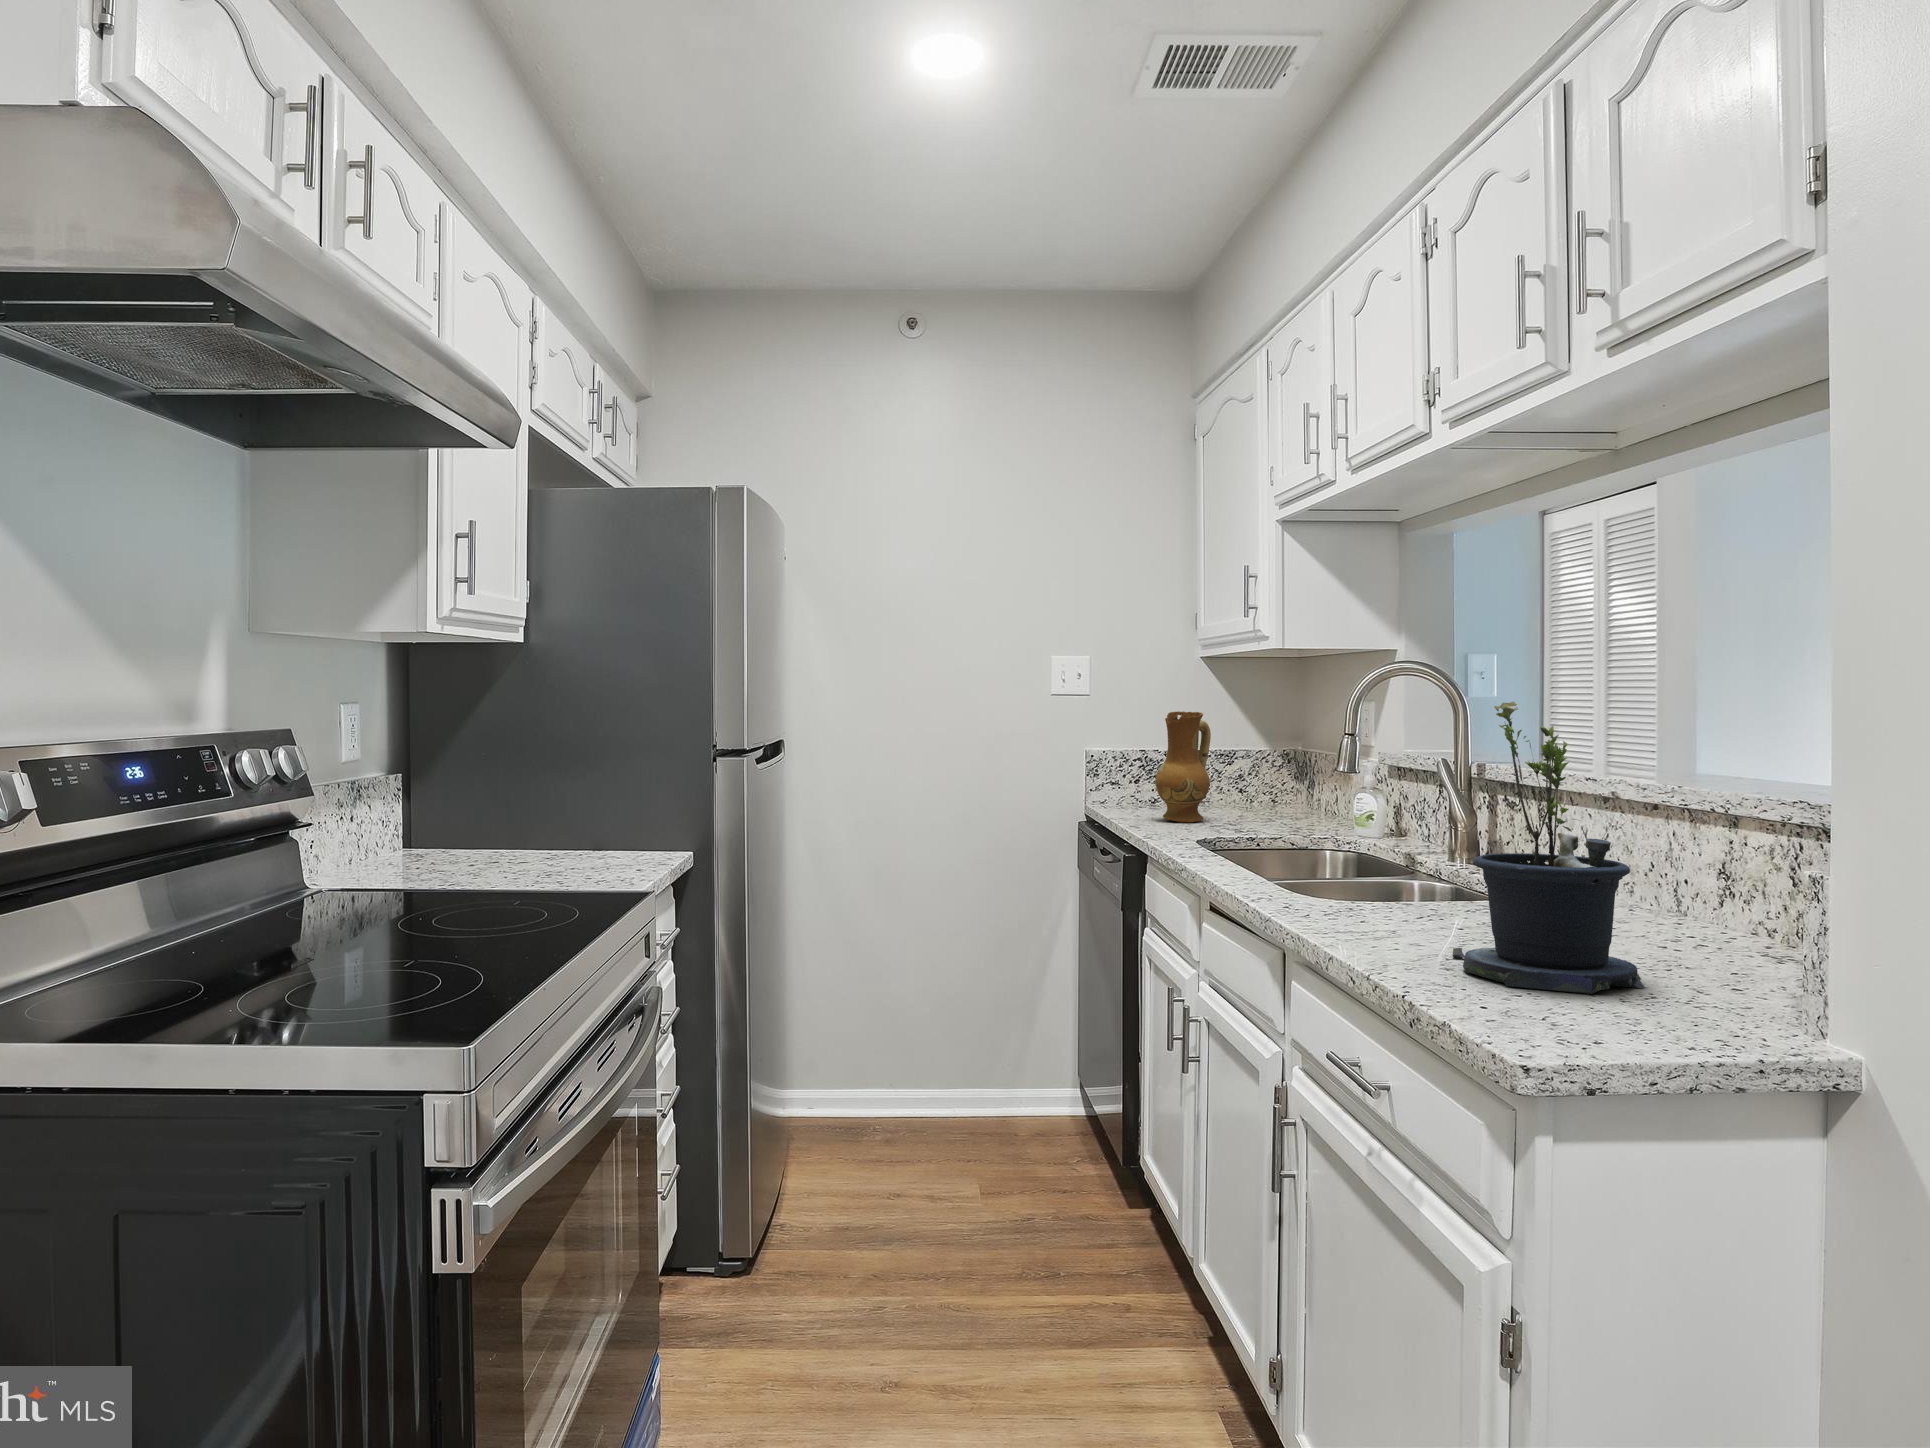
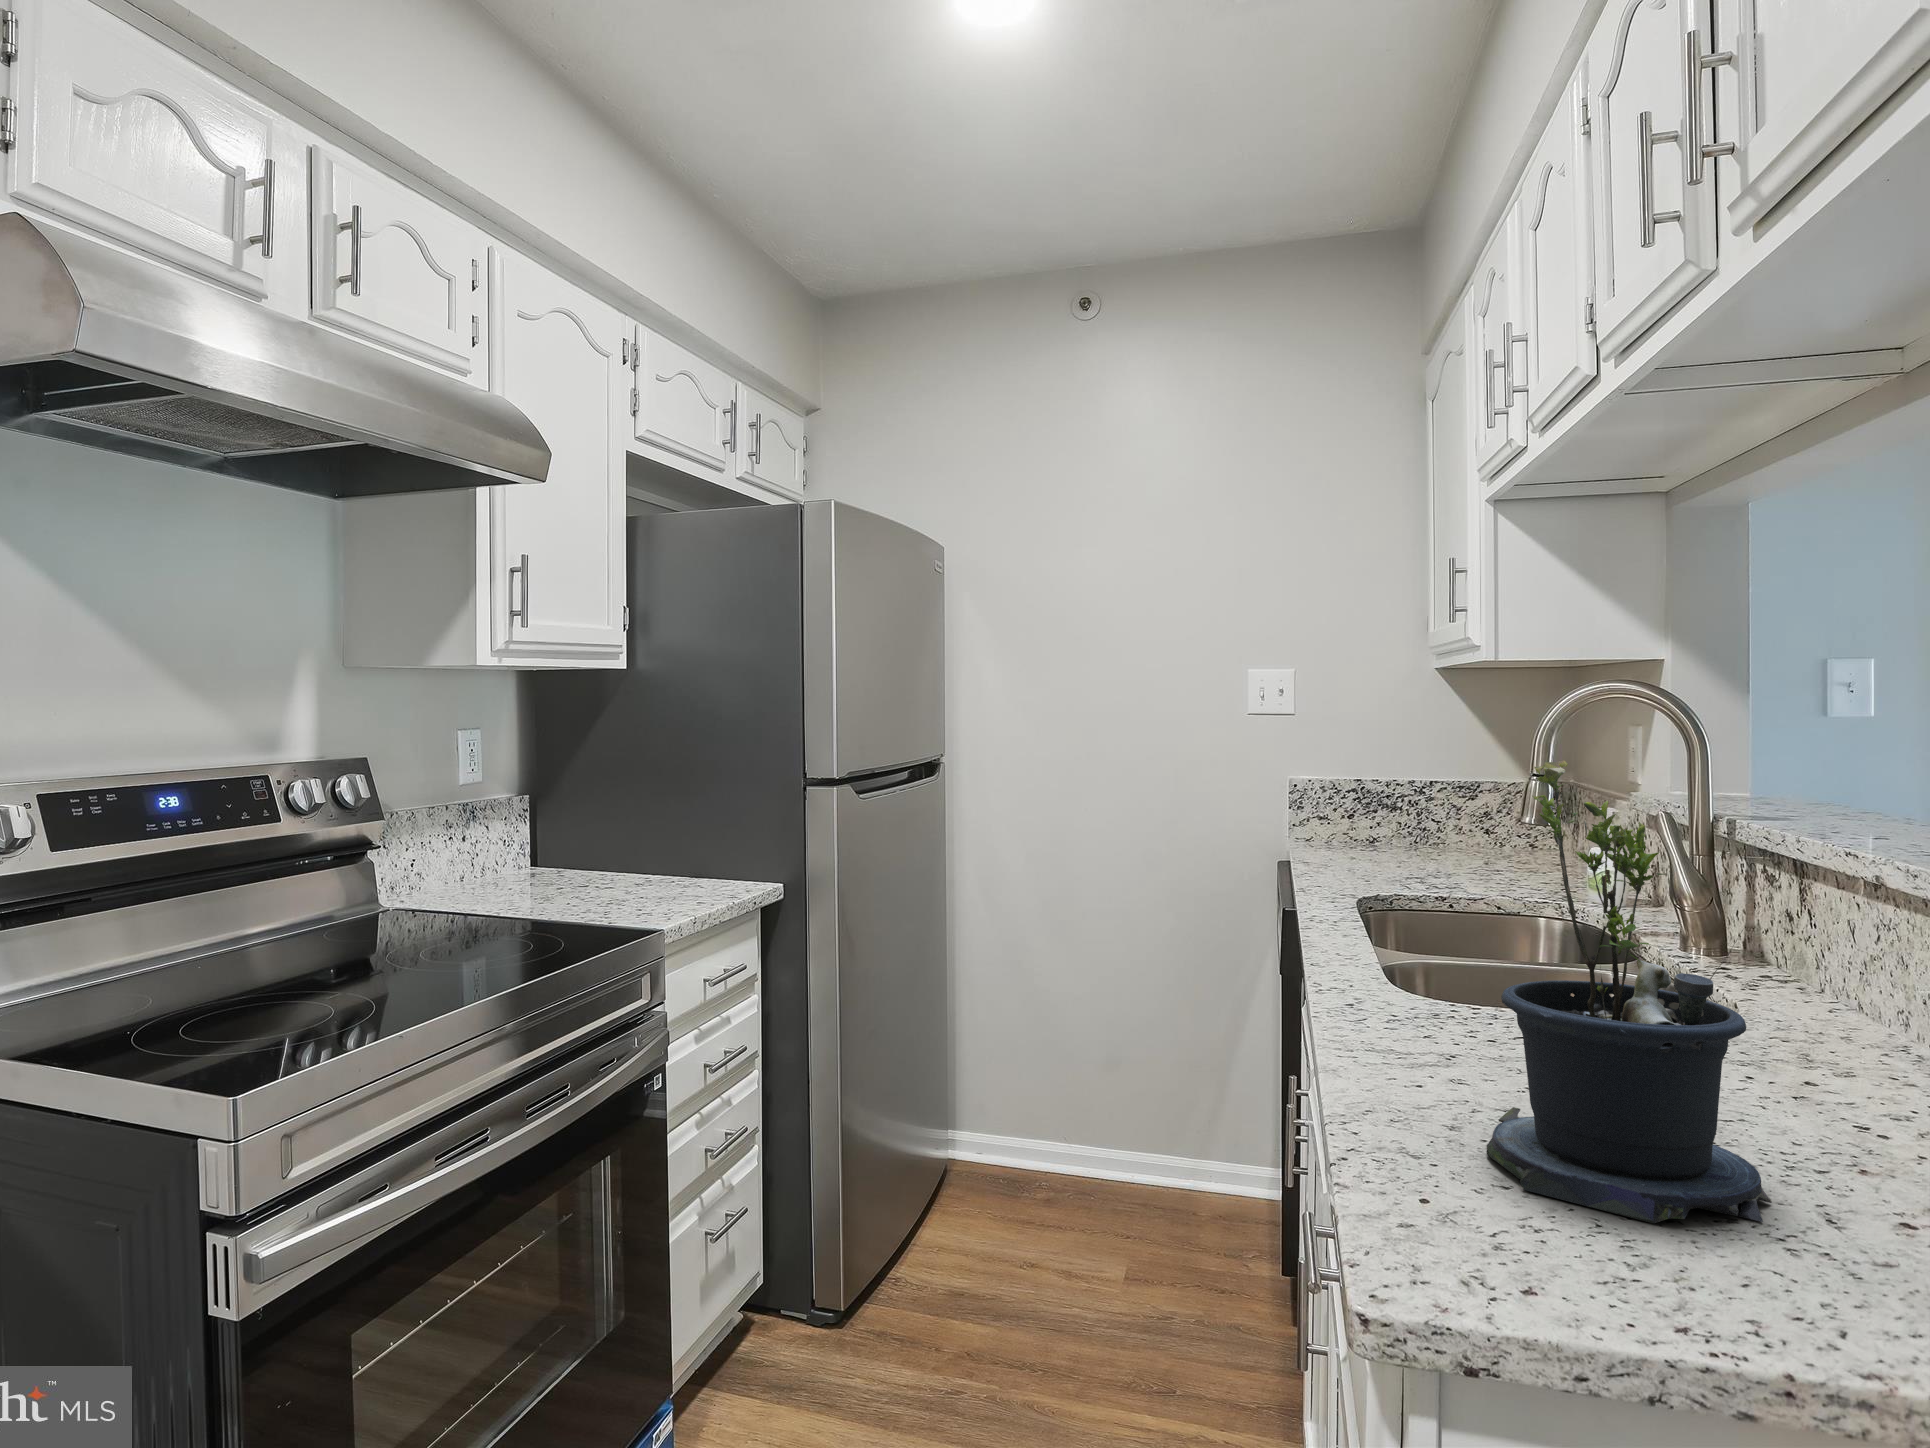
ceramic jug: present [1155,711,1211,822] -> none [1354,736,1427,870]

